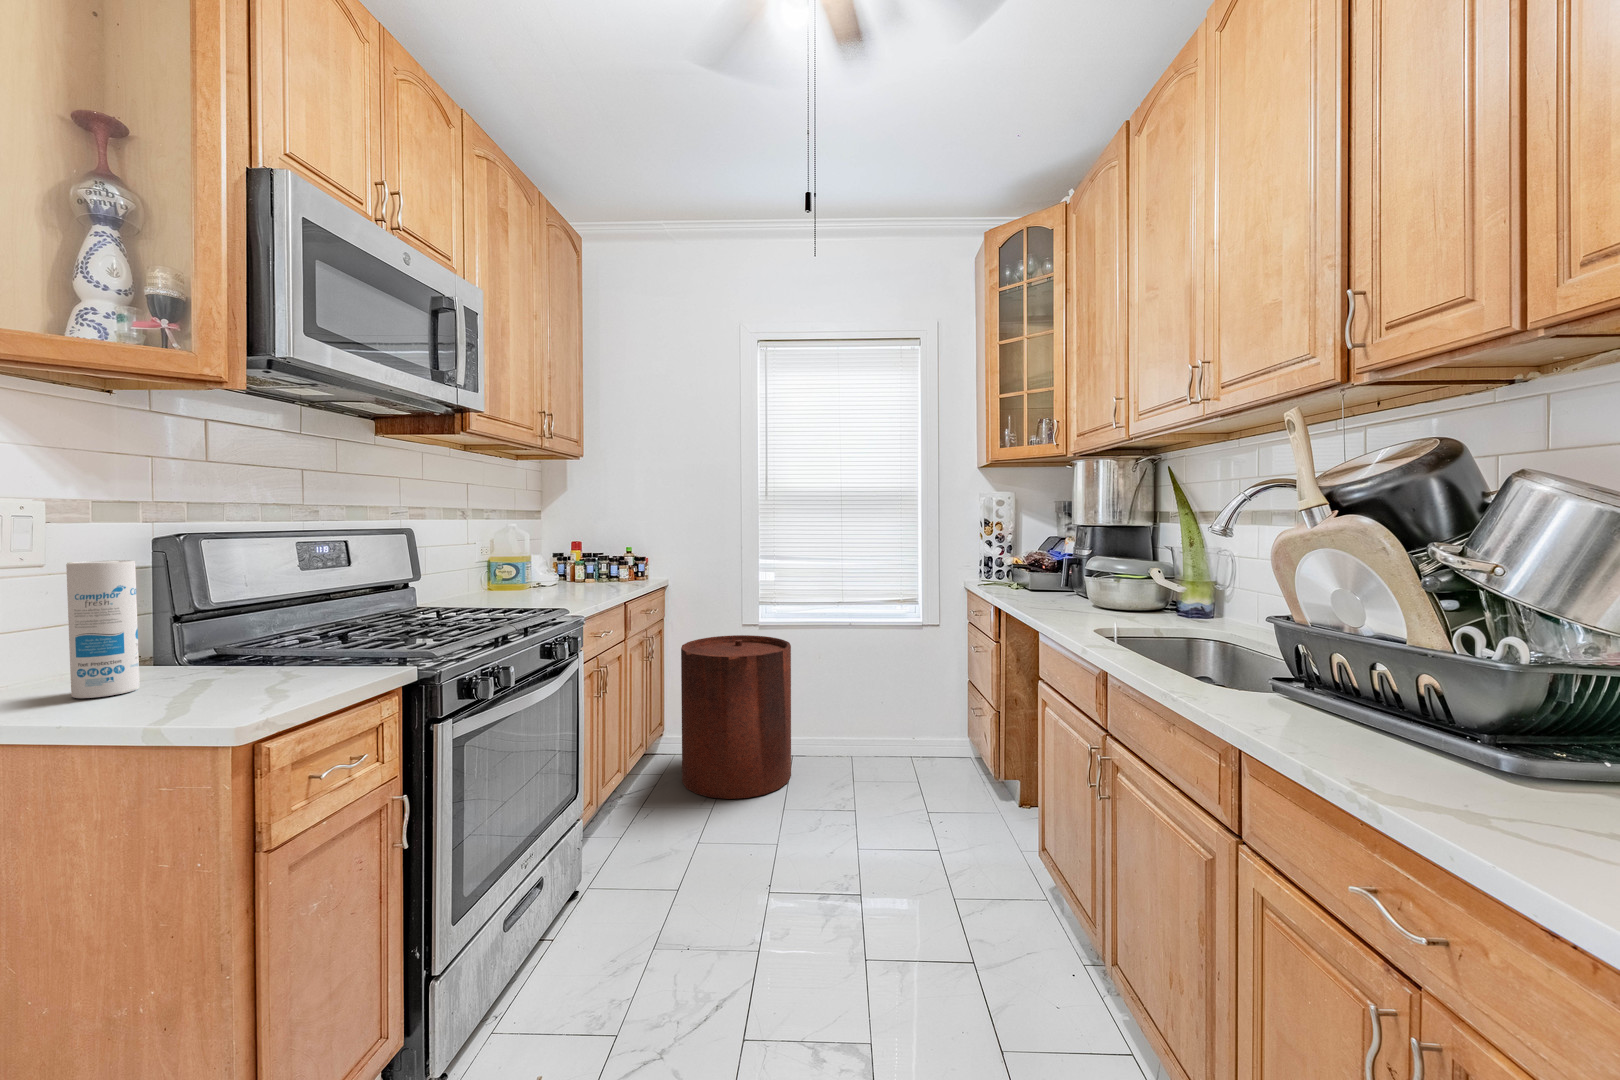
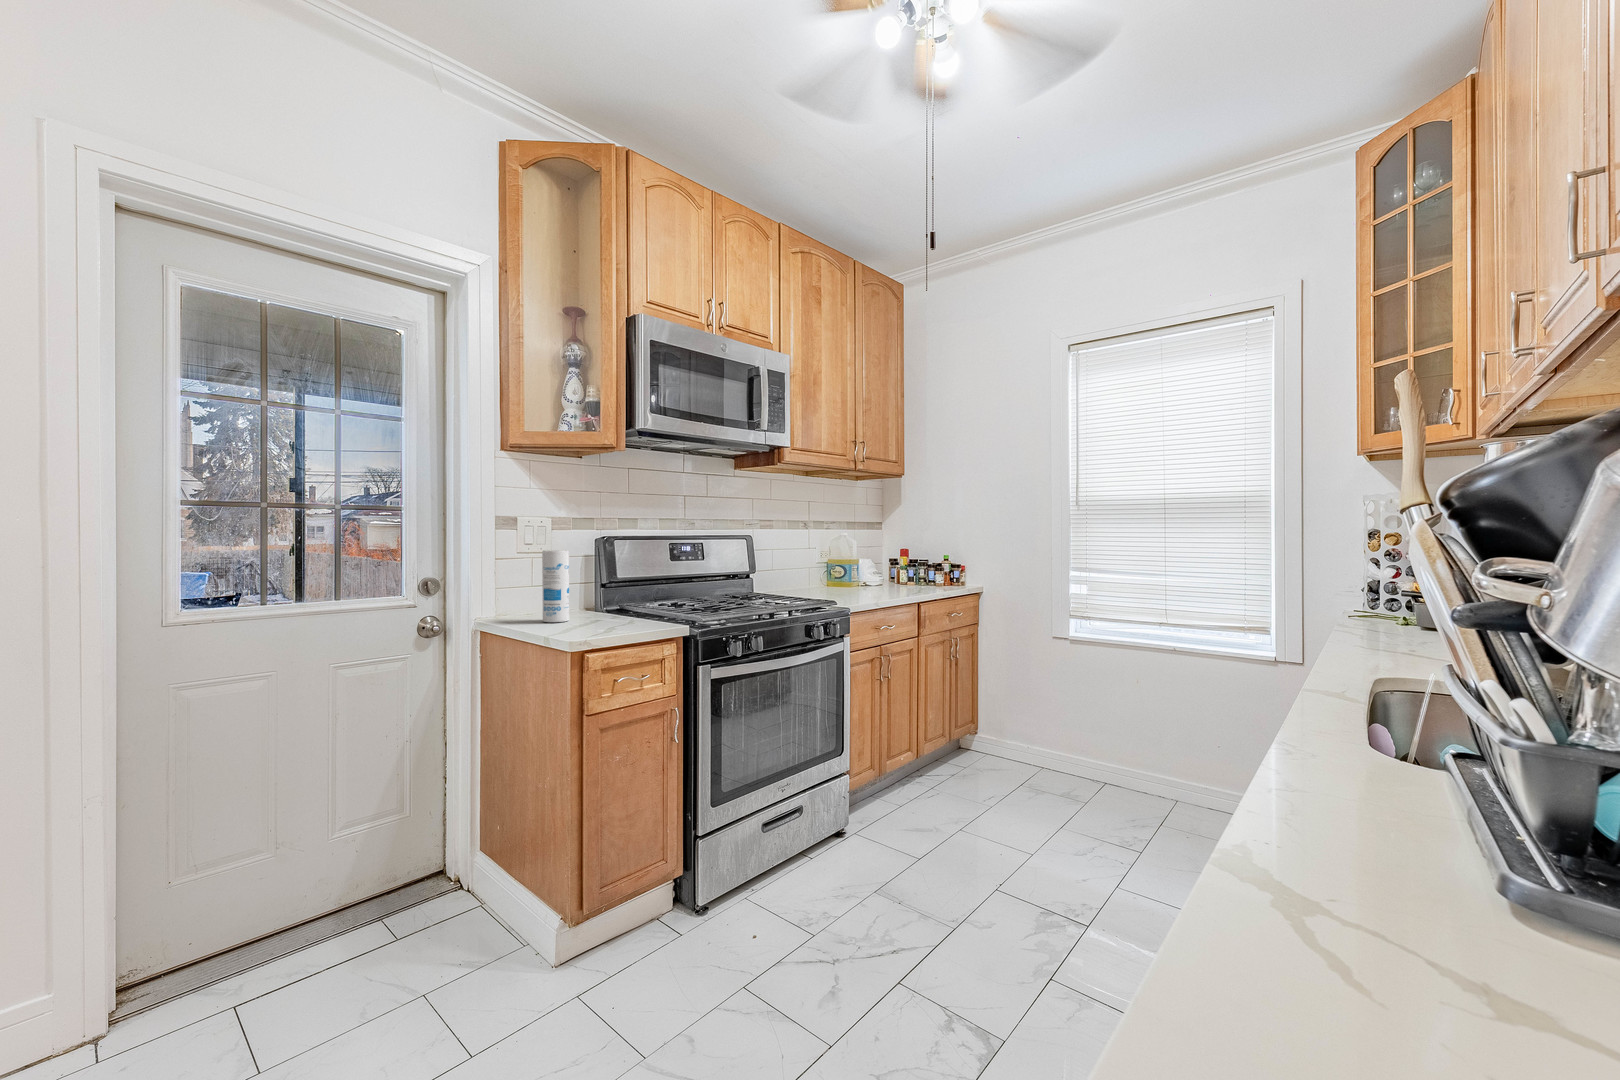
trash can: present [681,635,791,799] -> none [974,646,1090,811]

